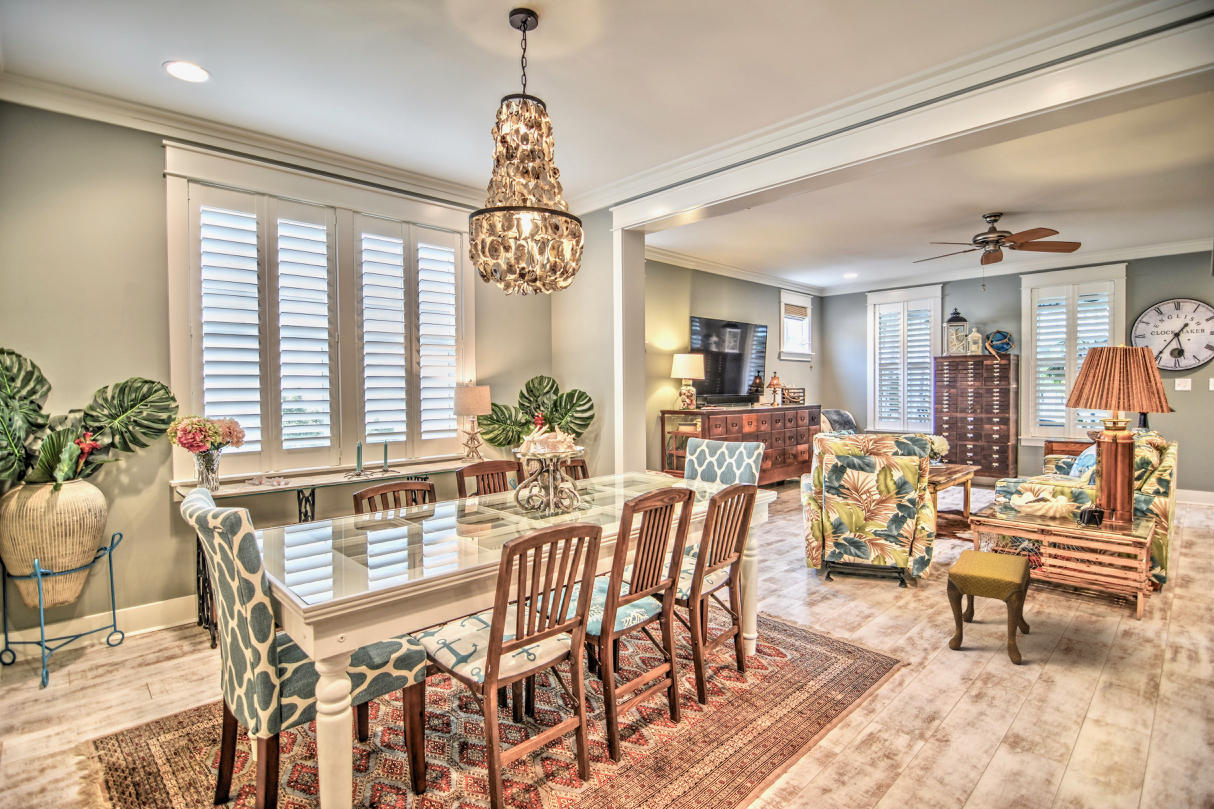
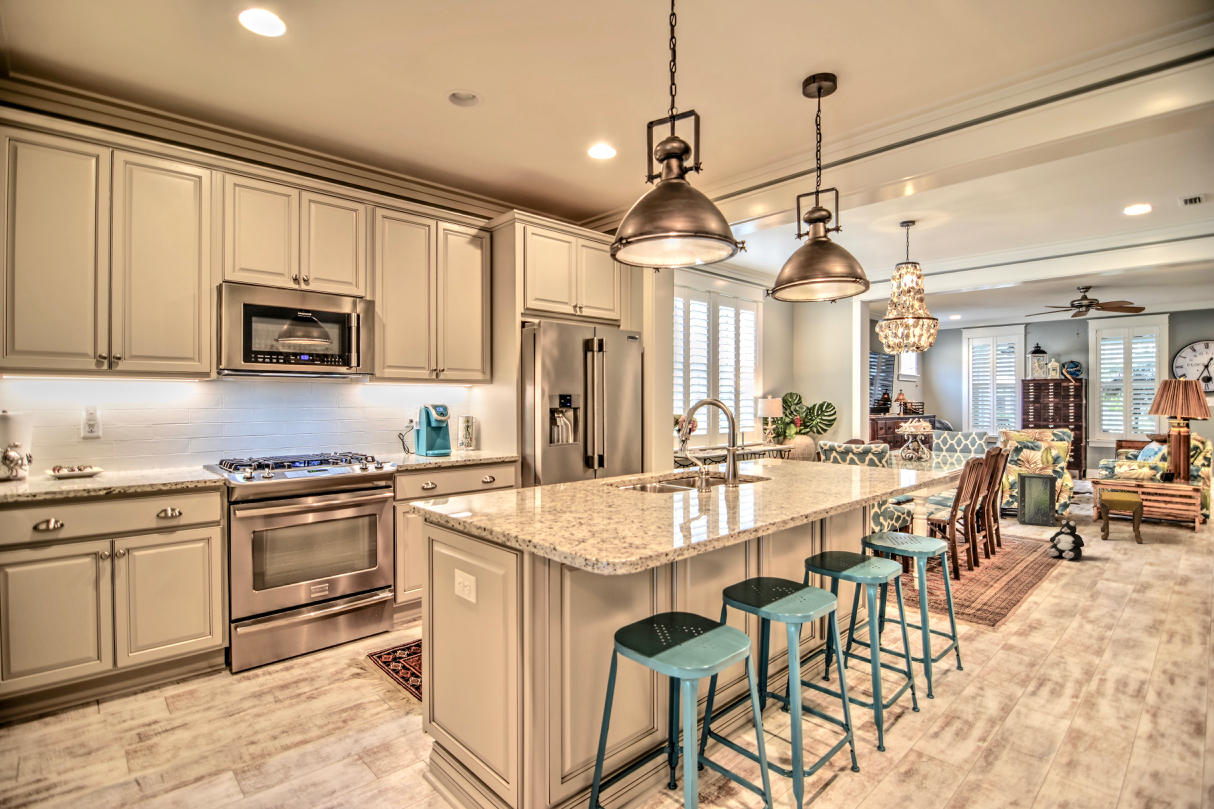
storage box: none [837,506,896,605] -> present [1017,473,1056,527]
plush toy: none [789,640,864,737] -> present [1047,520,1084,559]

